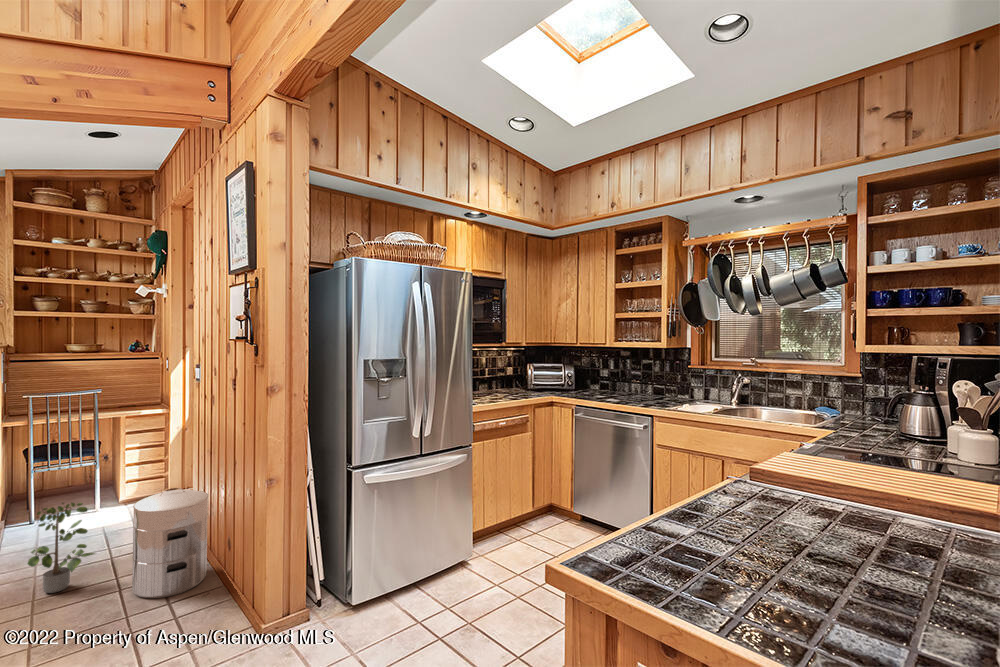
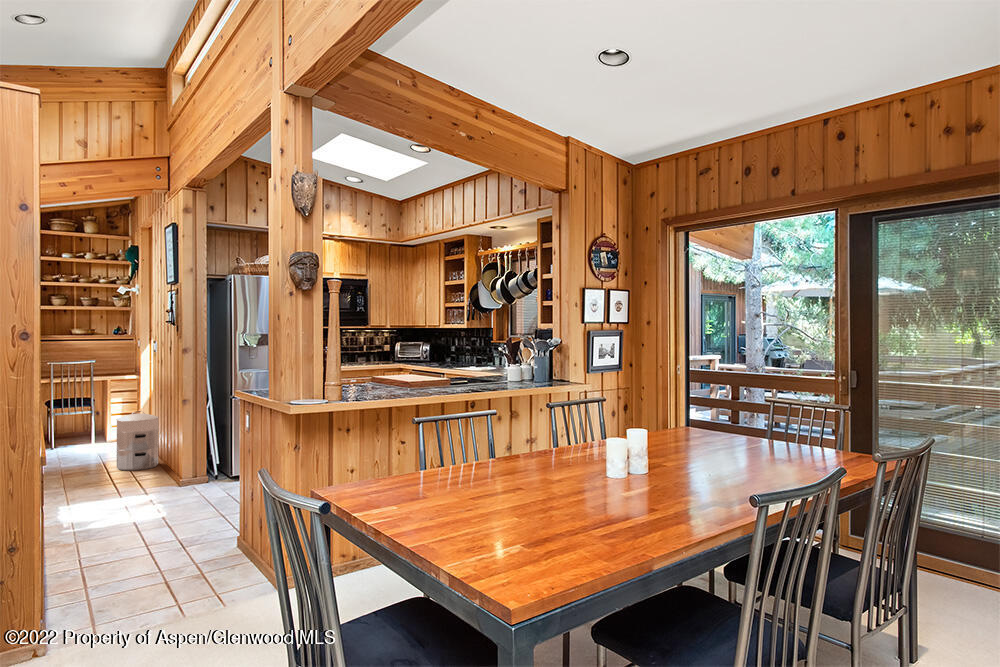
potted plant: present [28,503,95,593] -> none [62,416,98,468]

